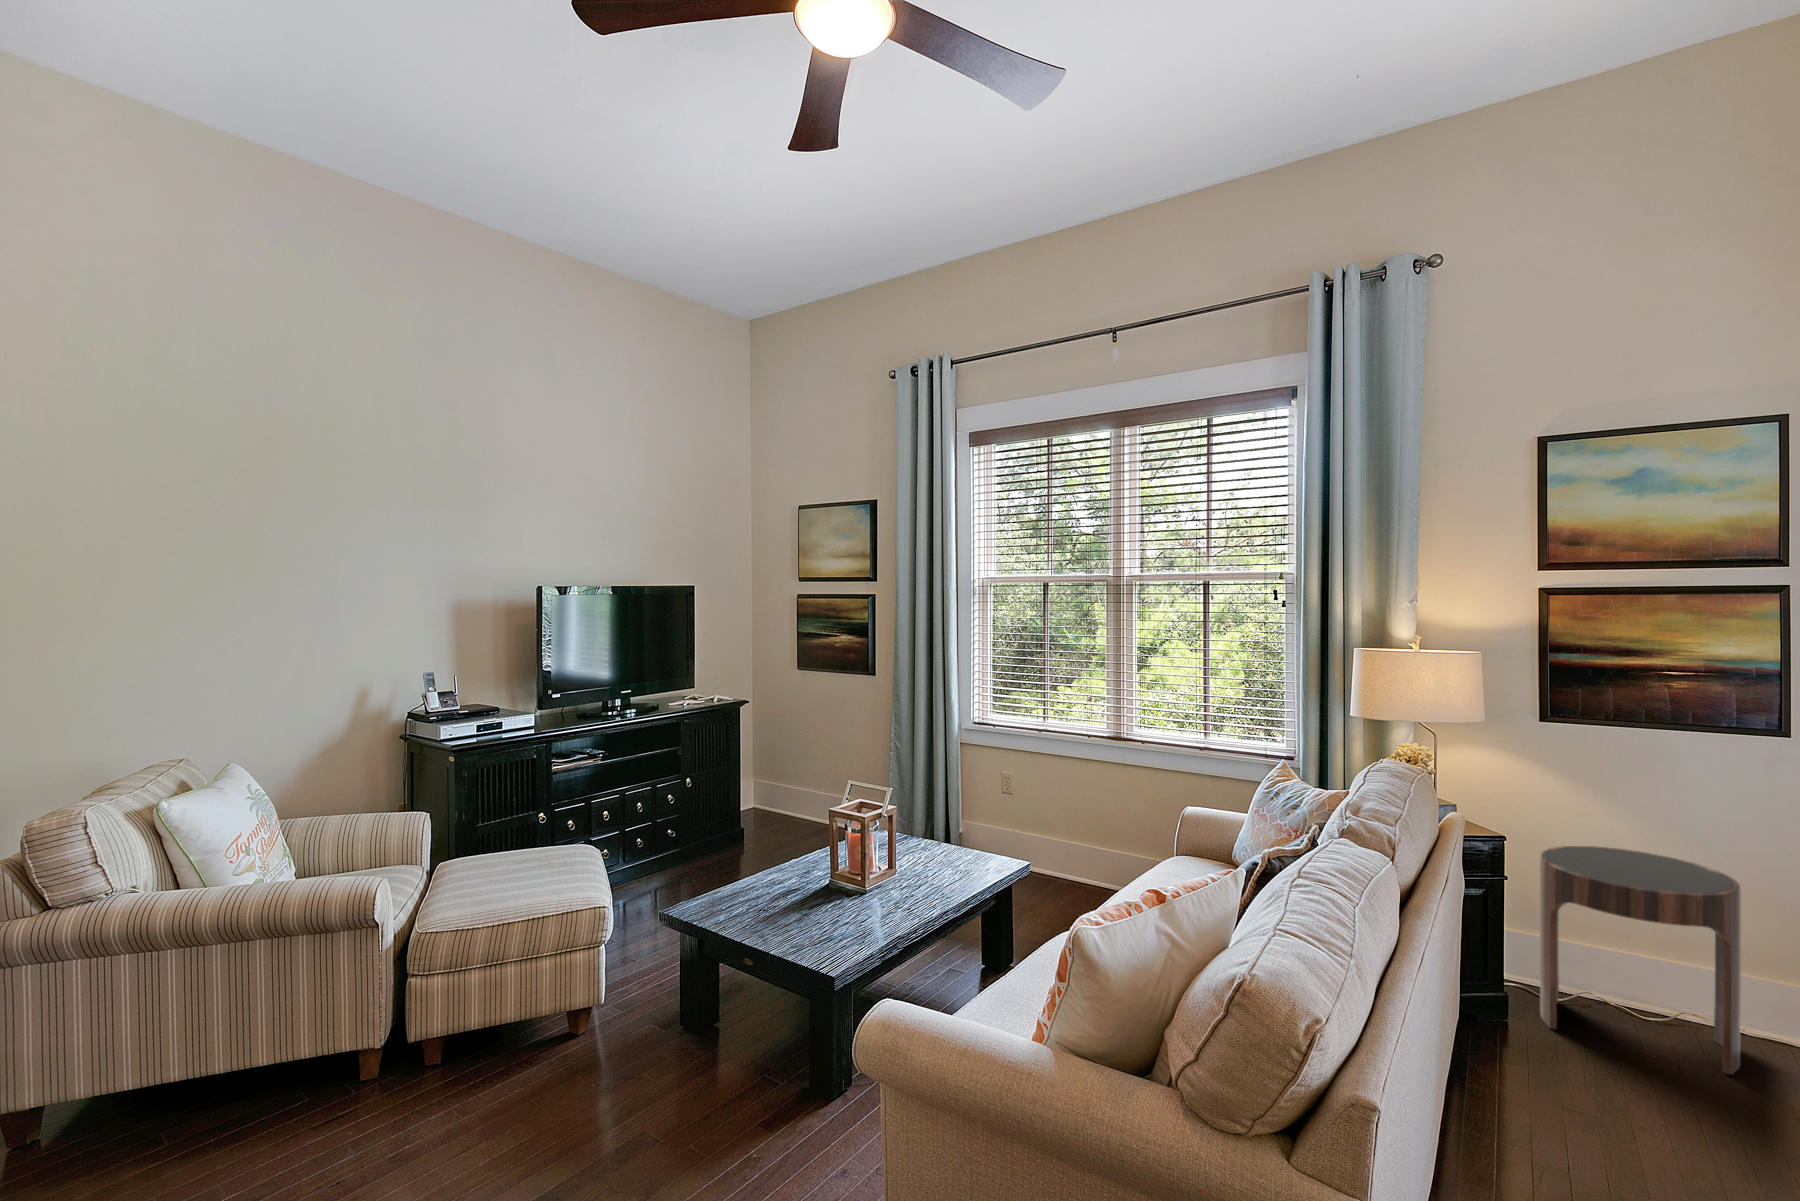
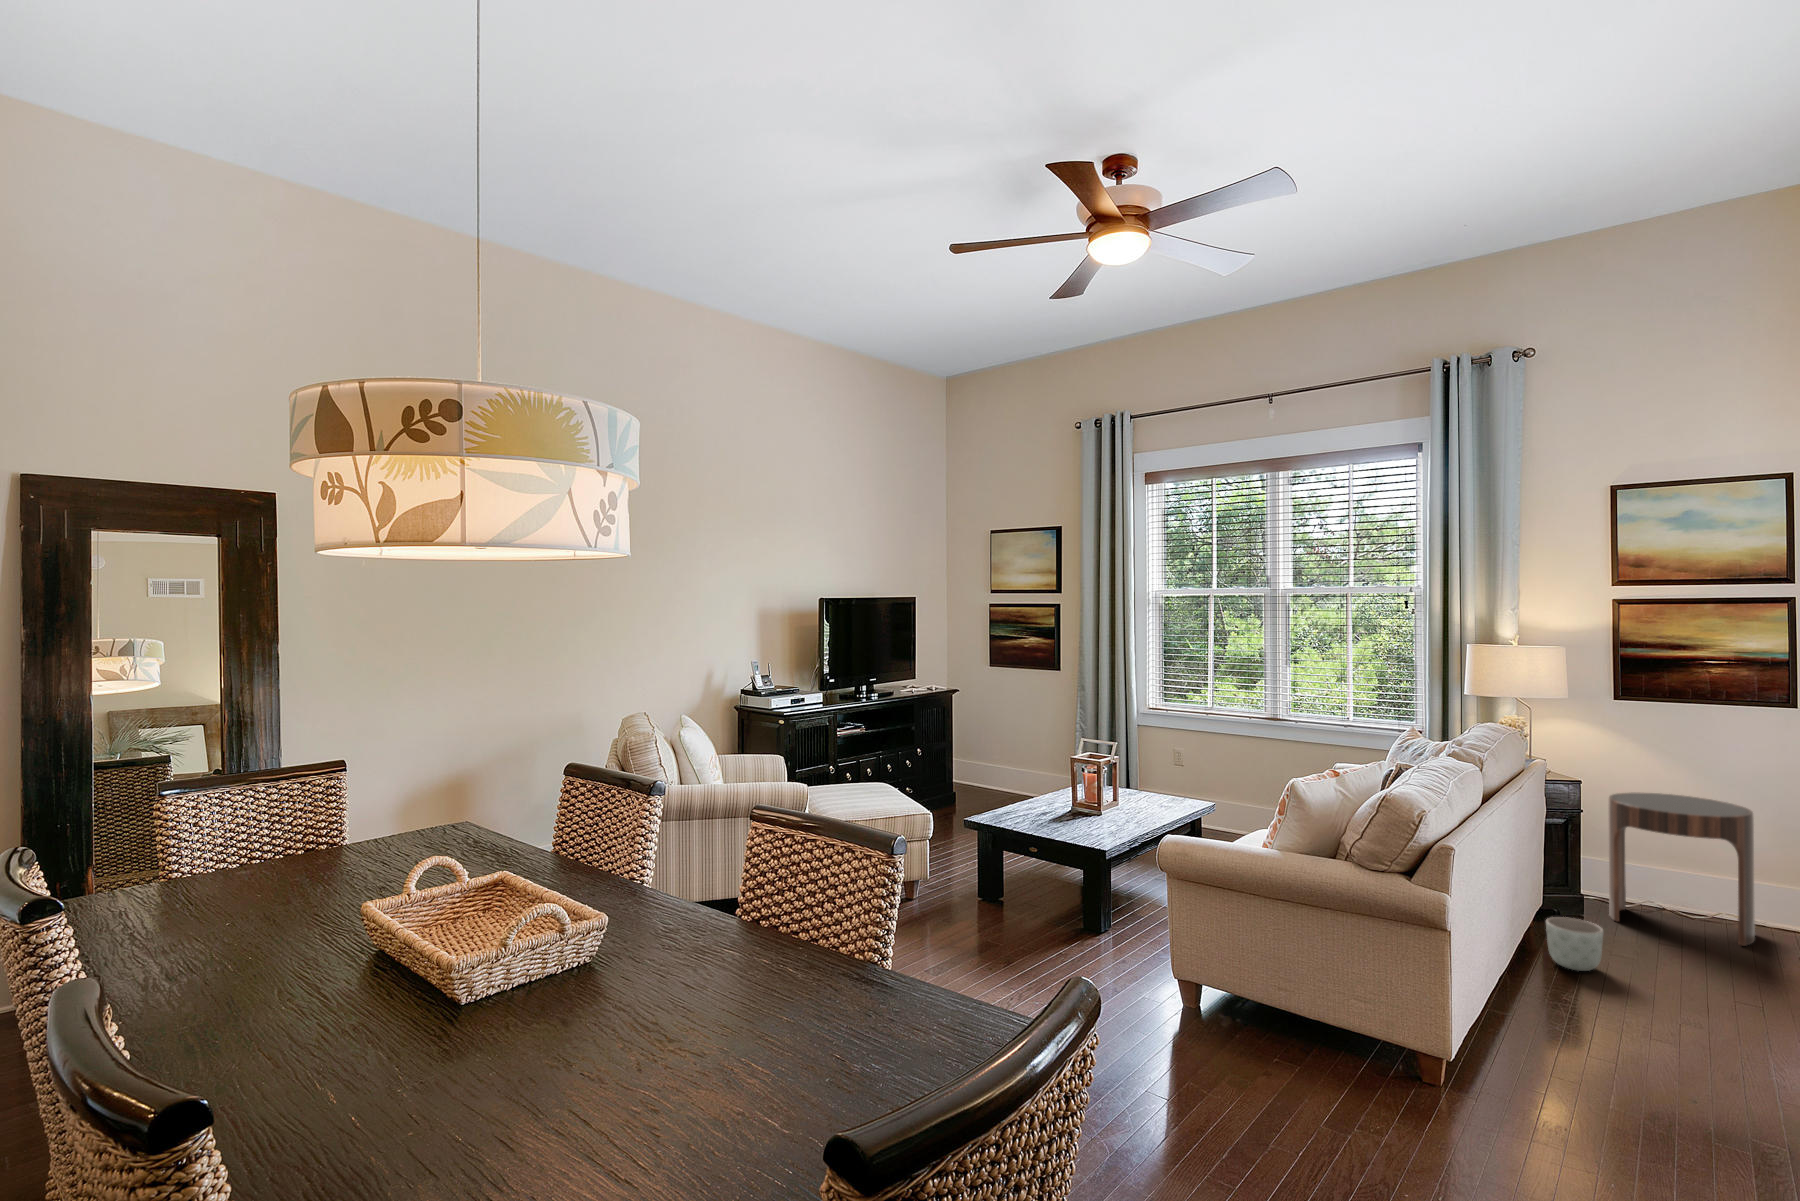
planter: none [1475,1056,1561,1148] -> present [1546,917,1603,971]

